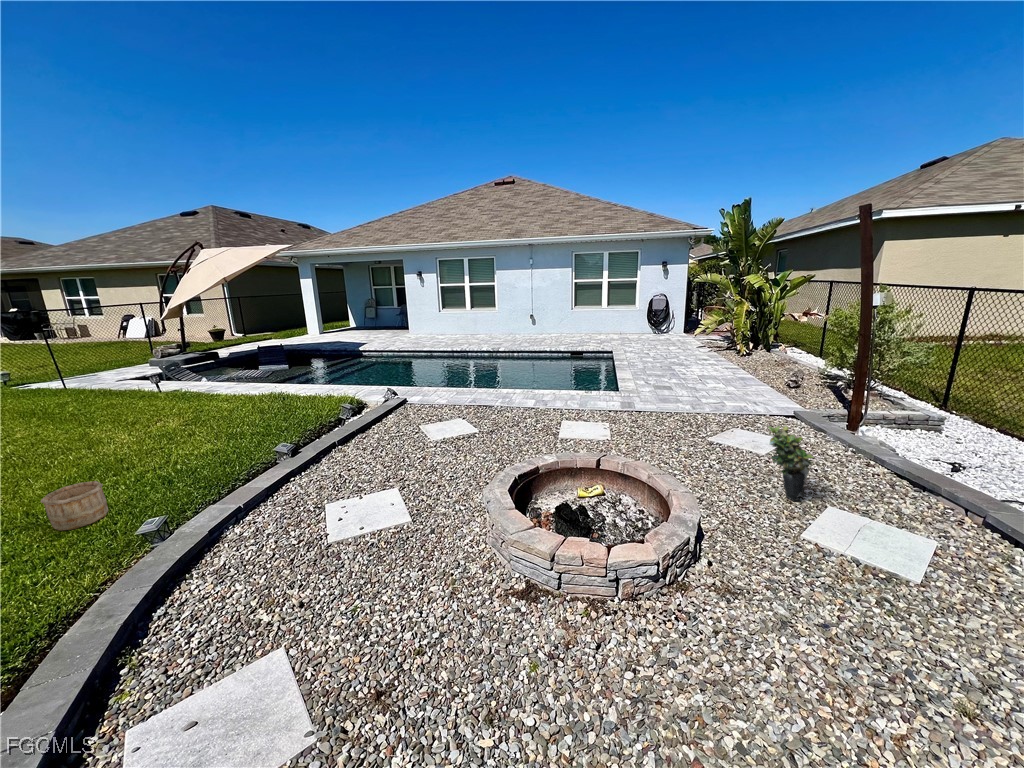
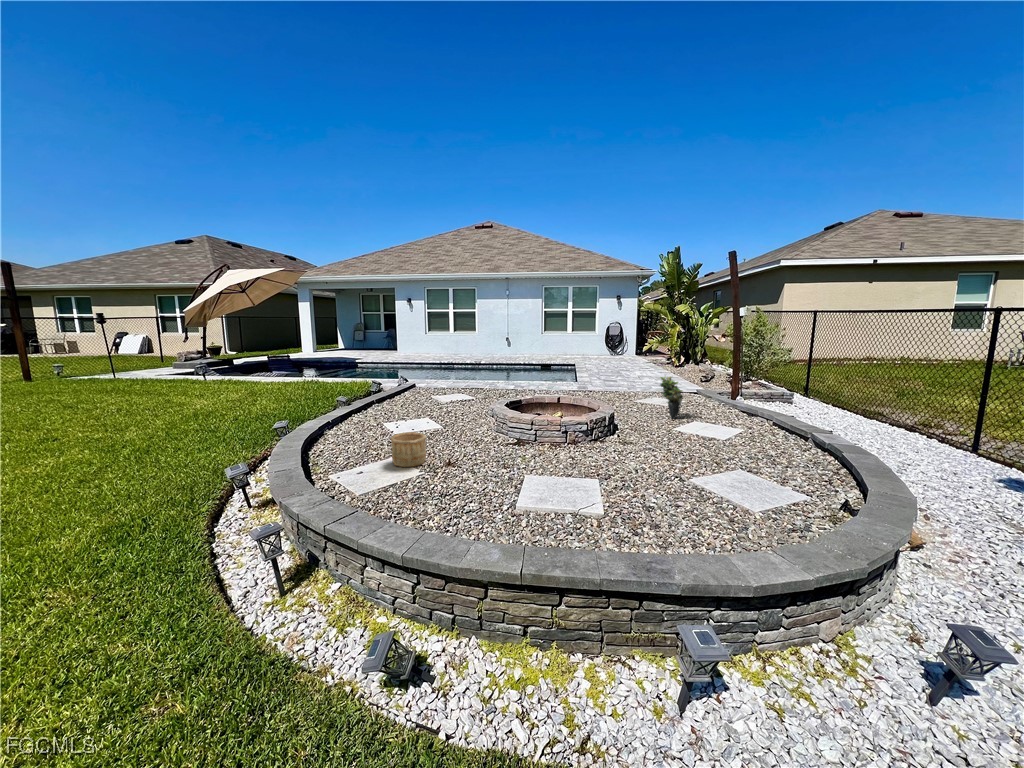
wooden bucket: present [40,481,108,531] -> present [391,432,426,467]

